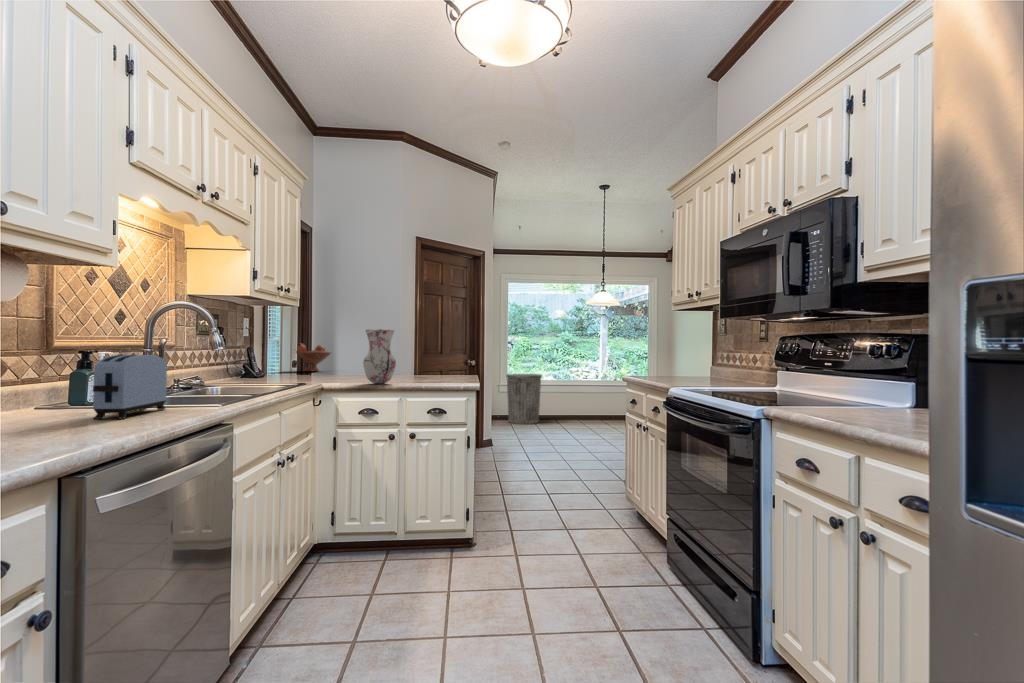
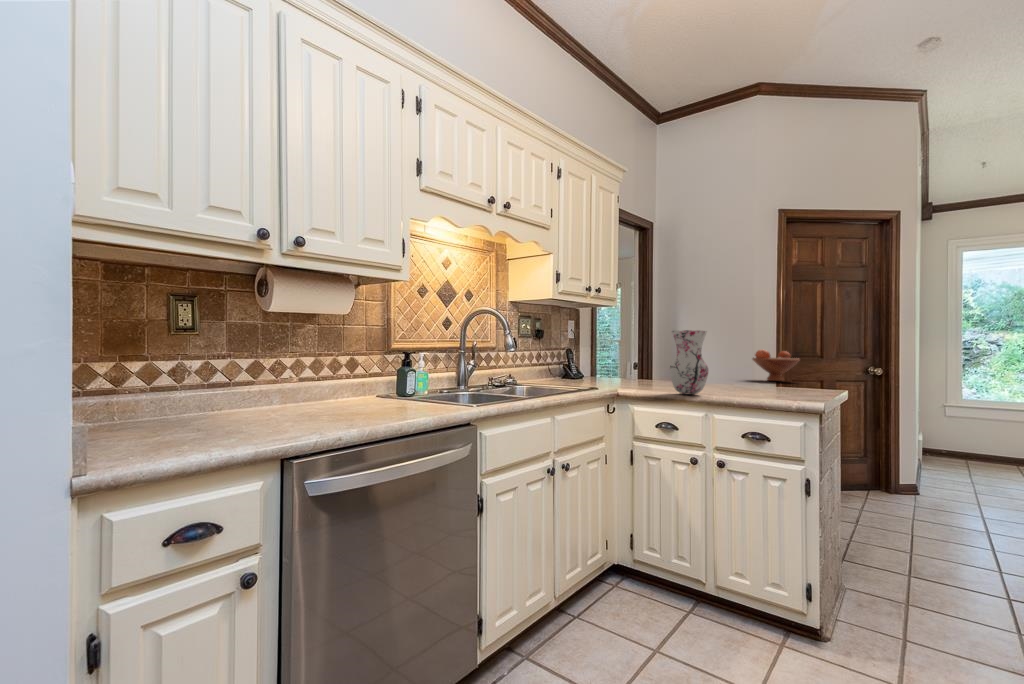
fruit bowl: present [296,344,331,371] -> present [753,350,800,381]
toaster: present [93,355,167,419] -> none [372,356,444,412]
trash can: present [506,374,542,424] -> none [935,392,1006,468]

